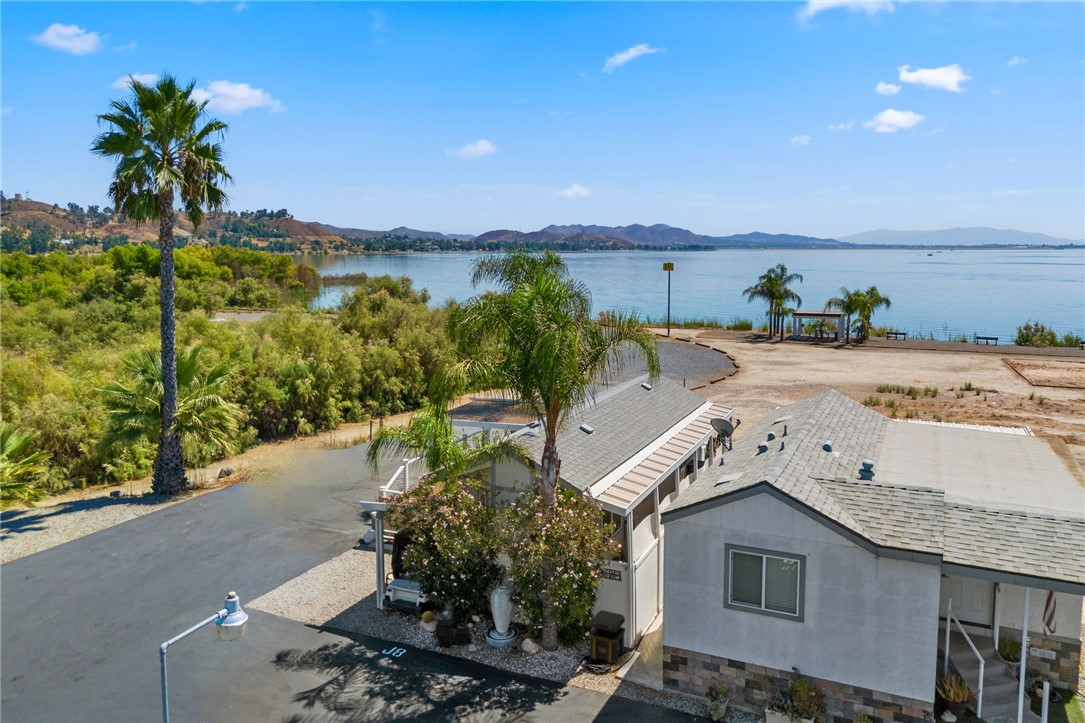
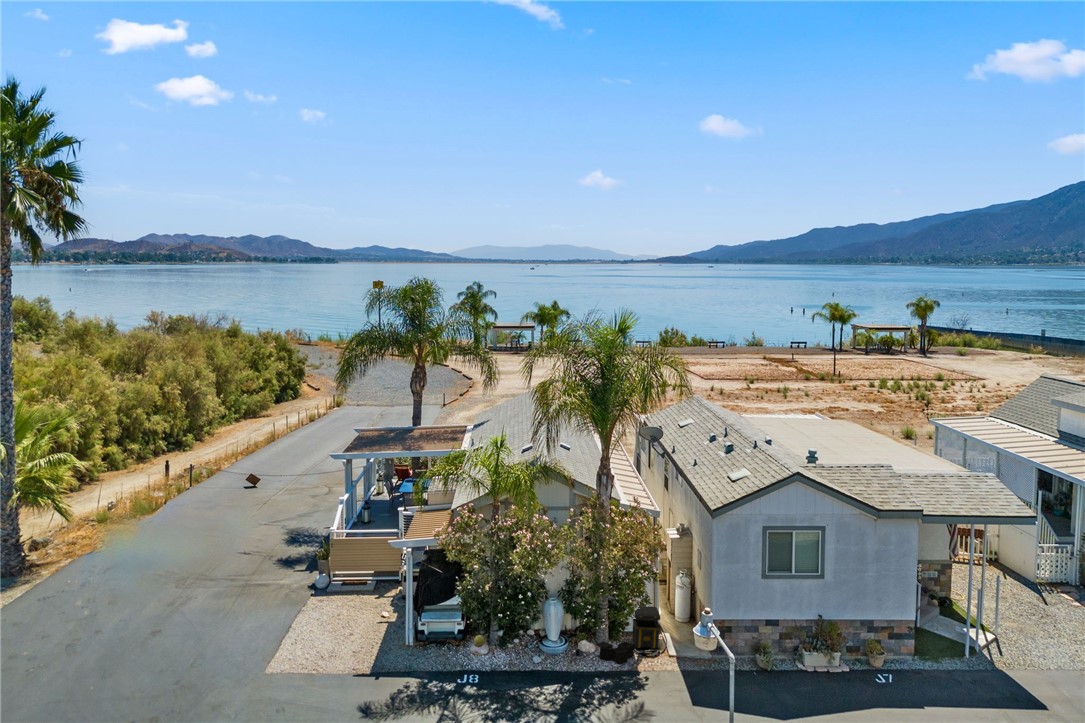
storage bin: present [436,620,472,647] -> present [596,641,633,664]

